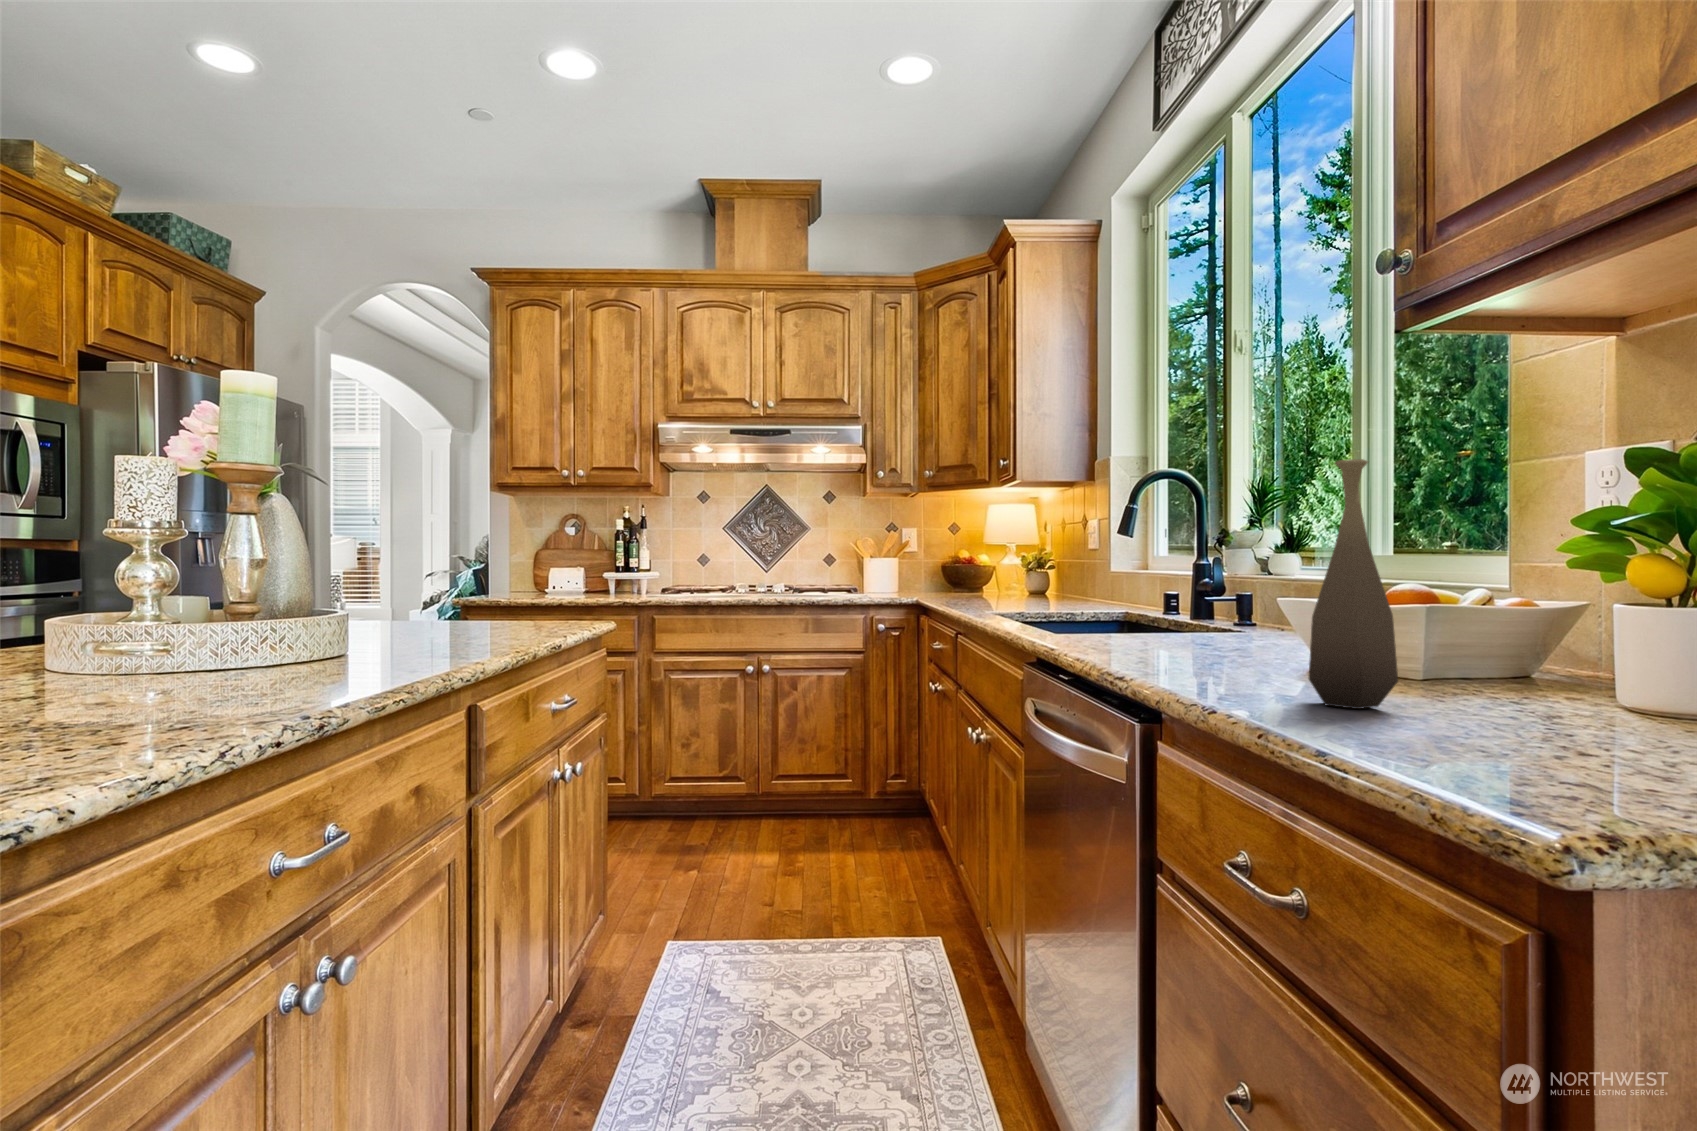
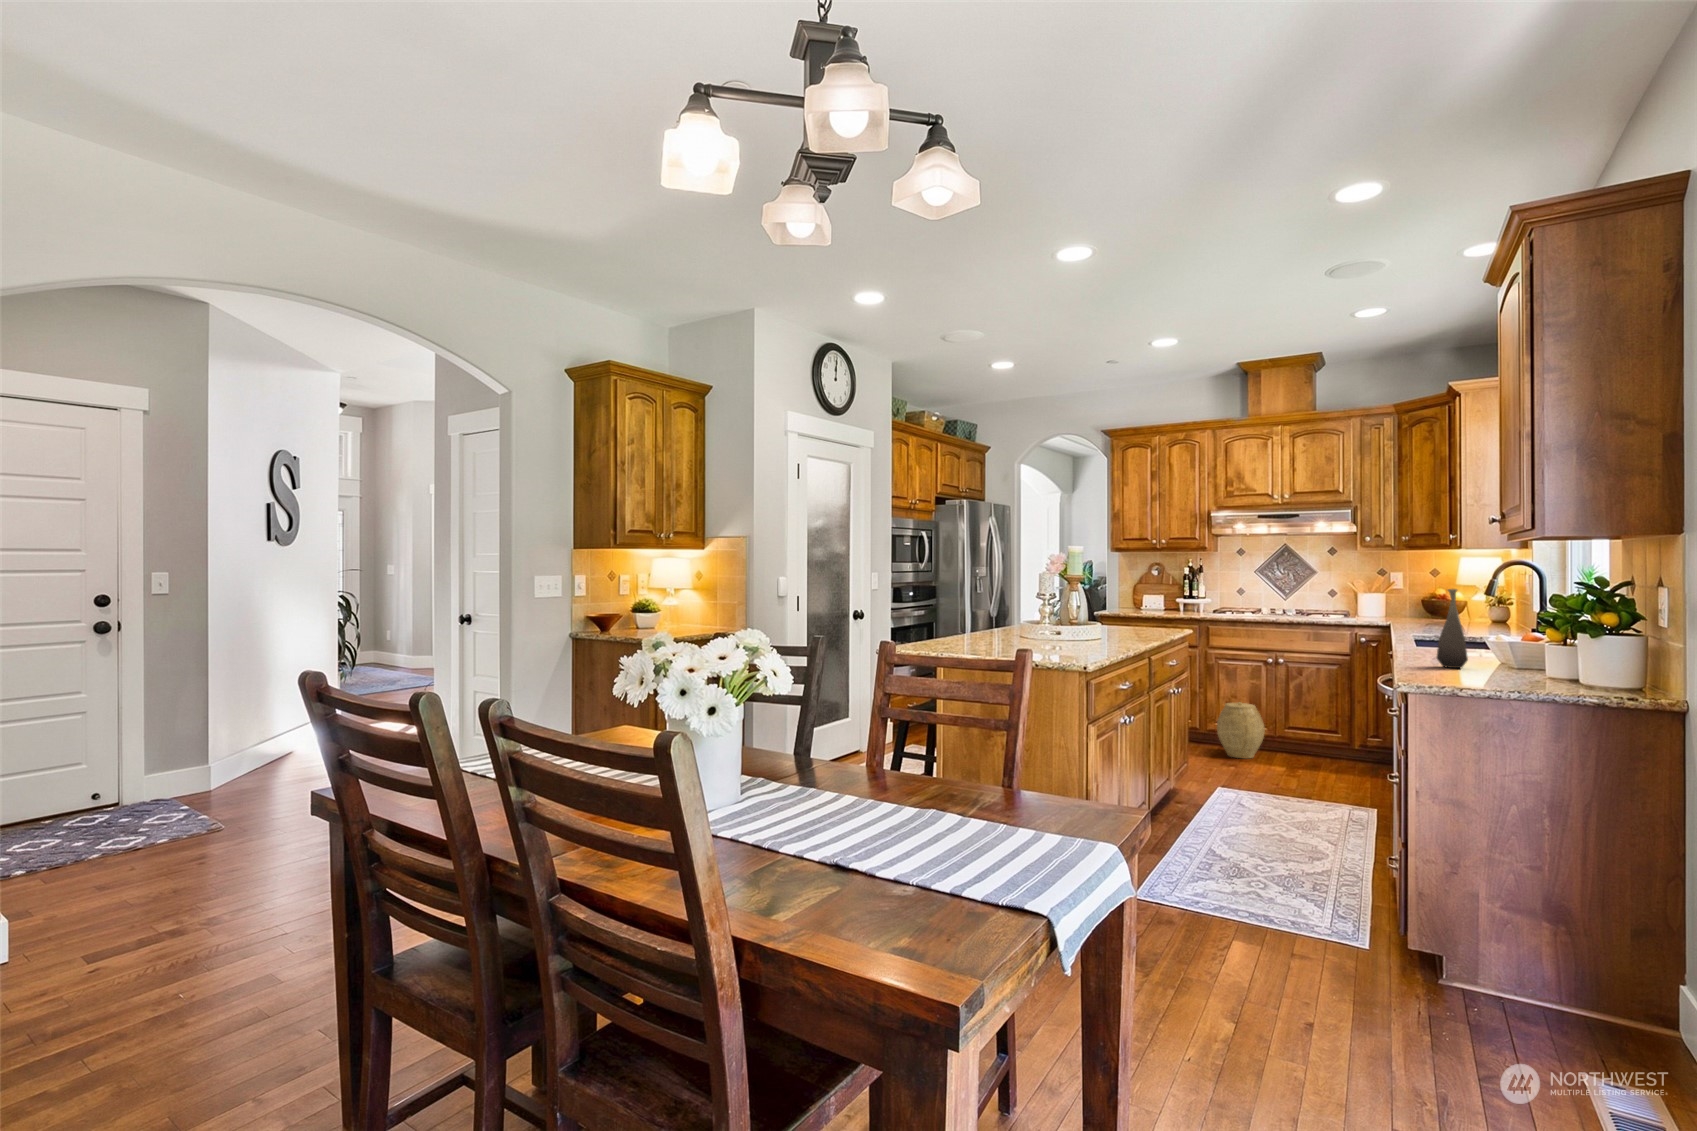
woven basket: none [667,746,745,848] -> present [1217,702,1265,758]

